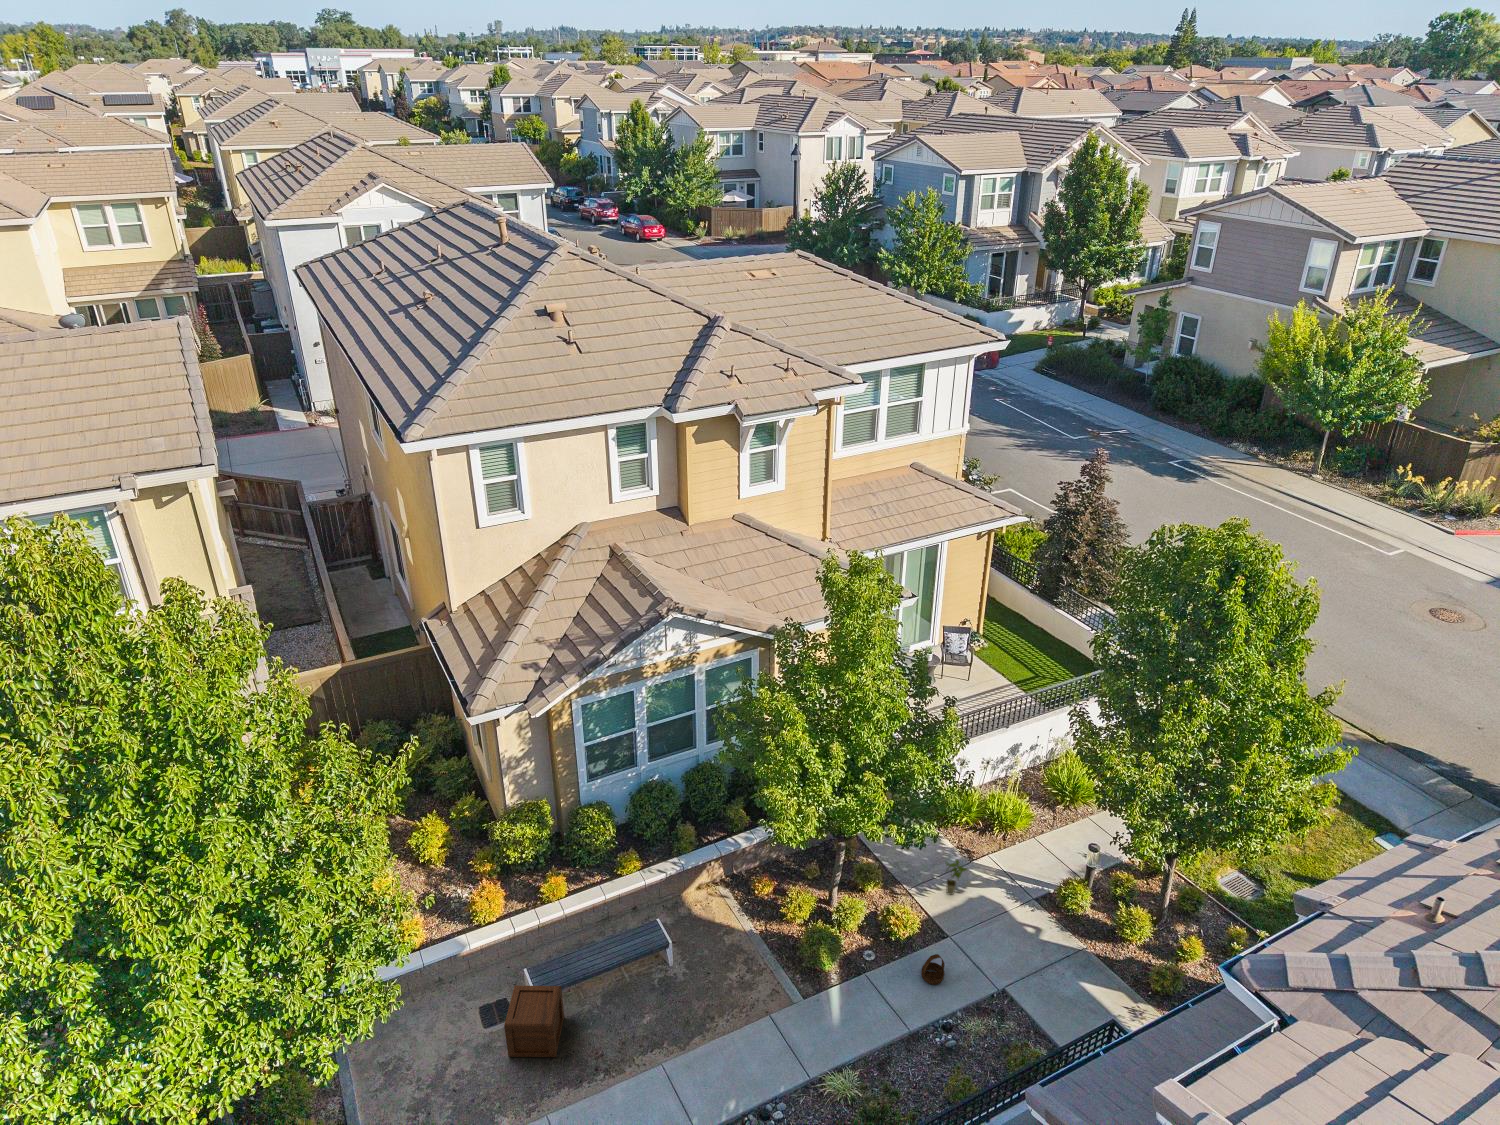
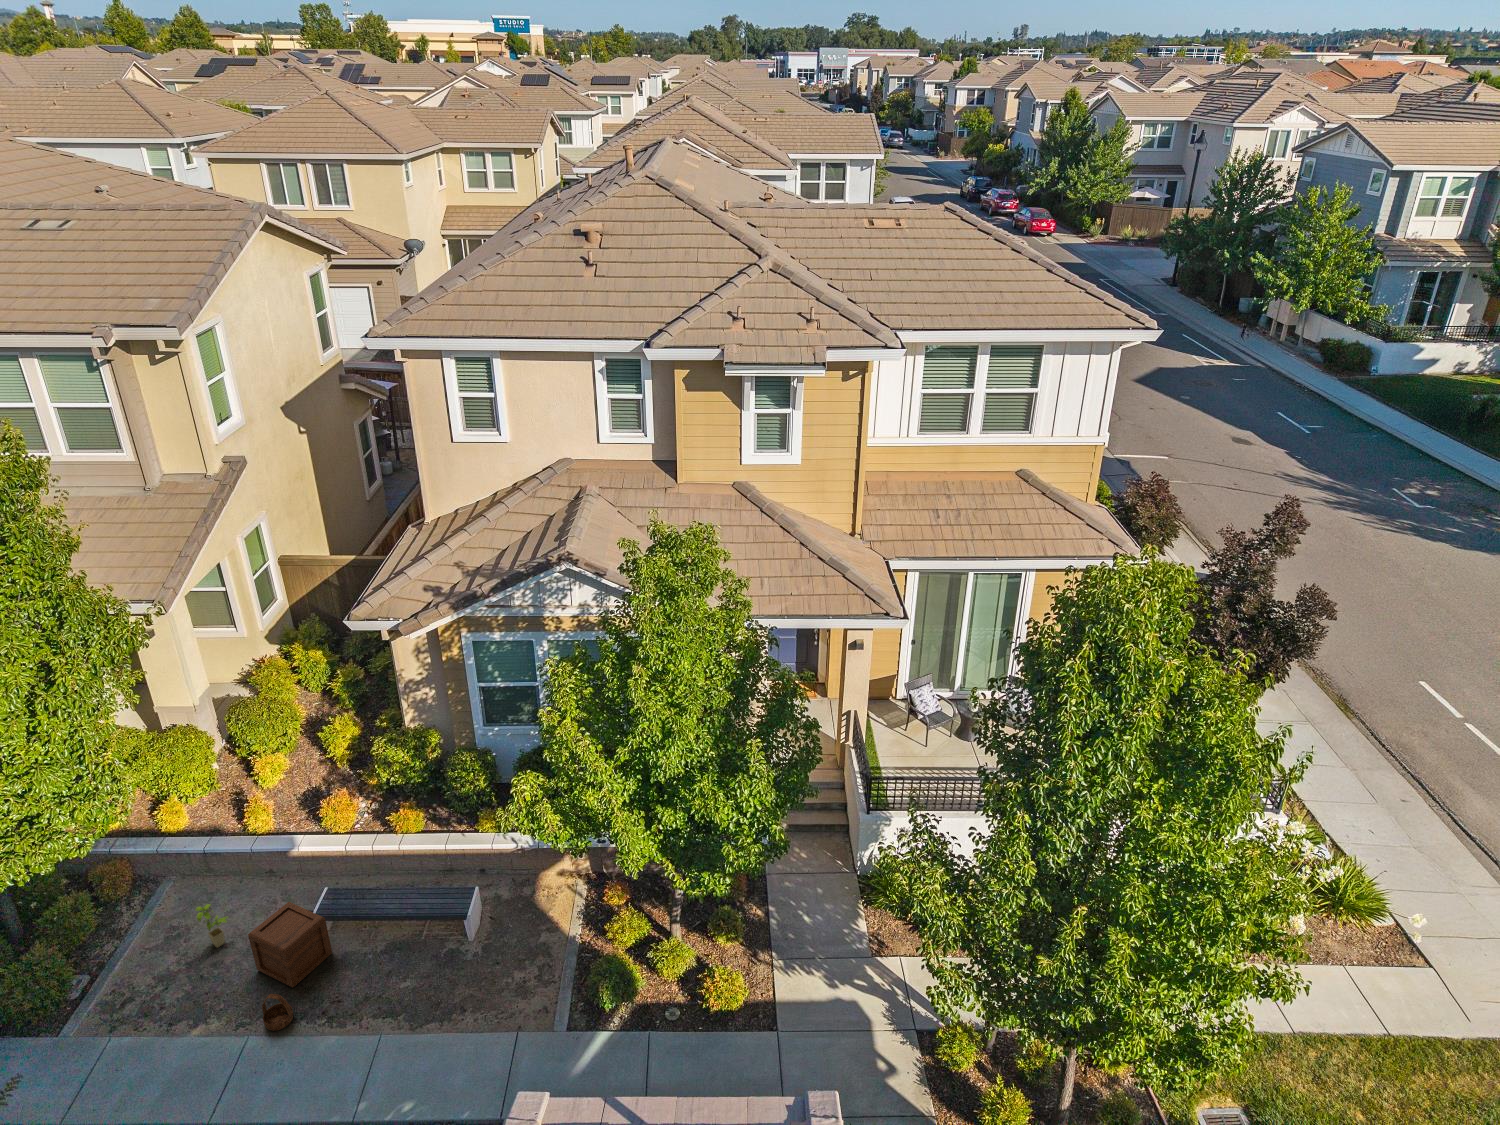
house plant: present [946,860,967,895] -> present [196,904,227,947]
basket: present [921,954,945,985] -> present [262,994,293,1031]

